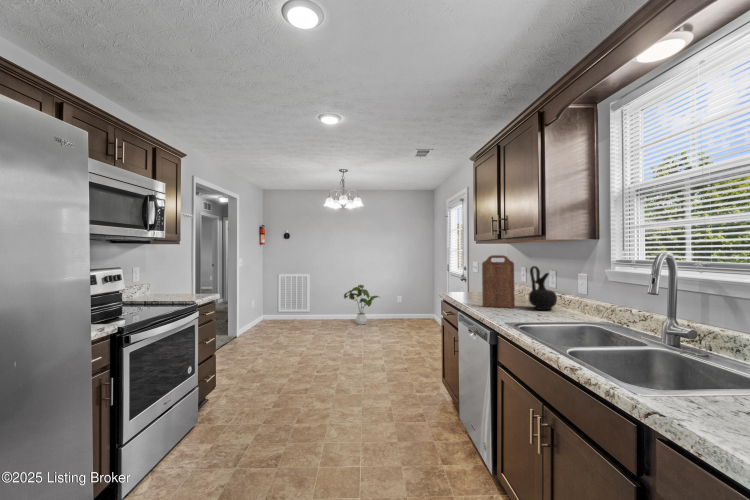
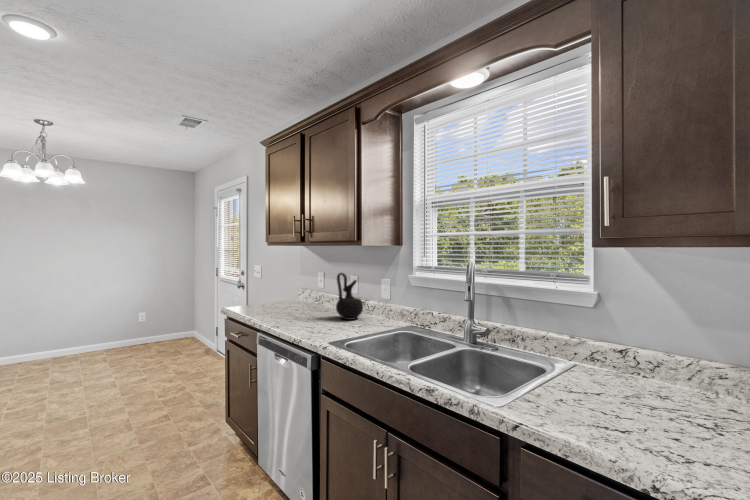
cutting board: present [482,255,515,308] -> none [288,262,323,322]
house plant: present [344,285,379,325] -> none [39,301,111,360]

